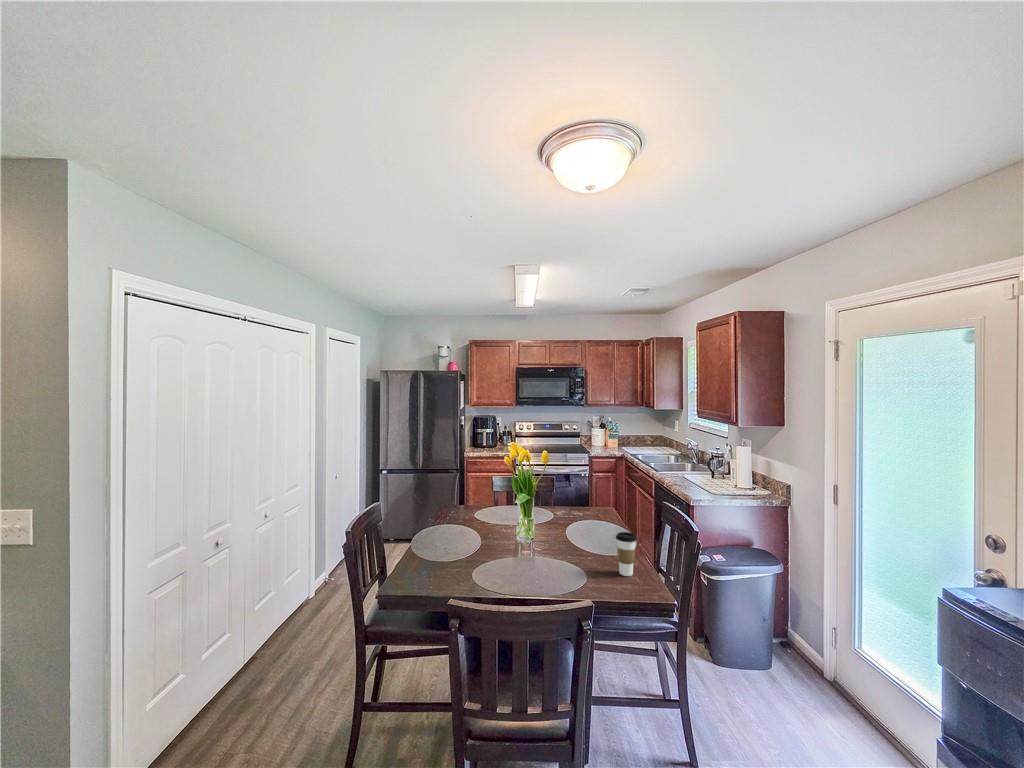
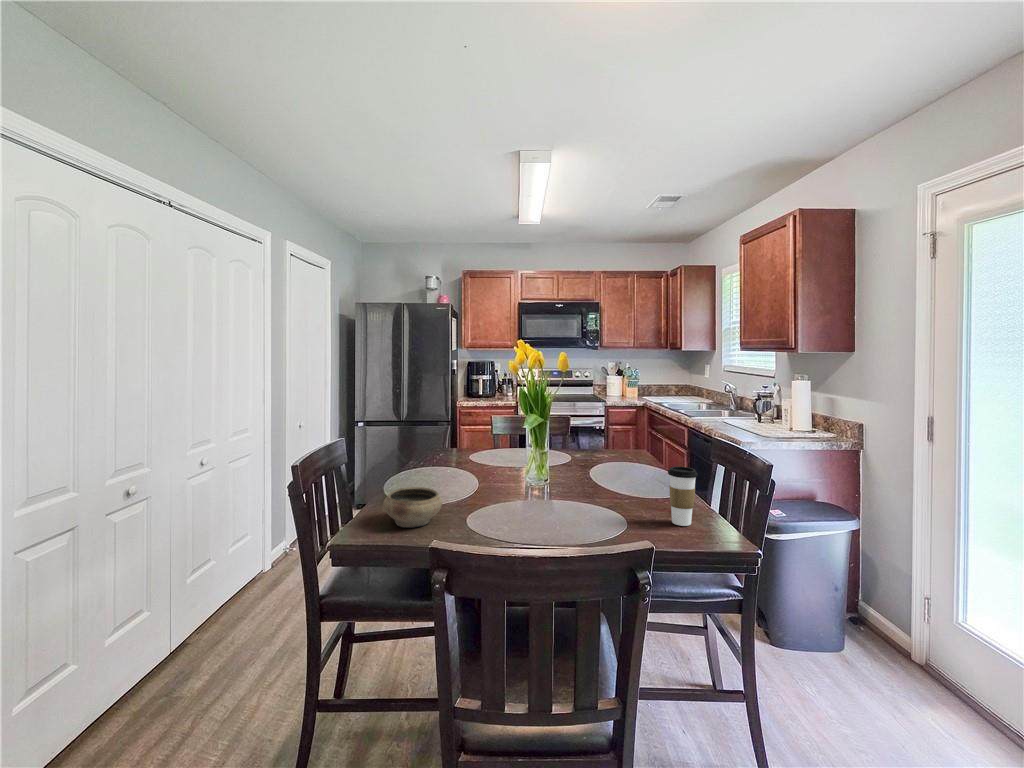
ceramic bowl: none [415,546,456,577] -> present [384,487,442,528]

